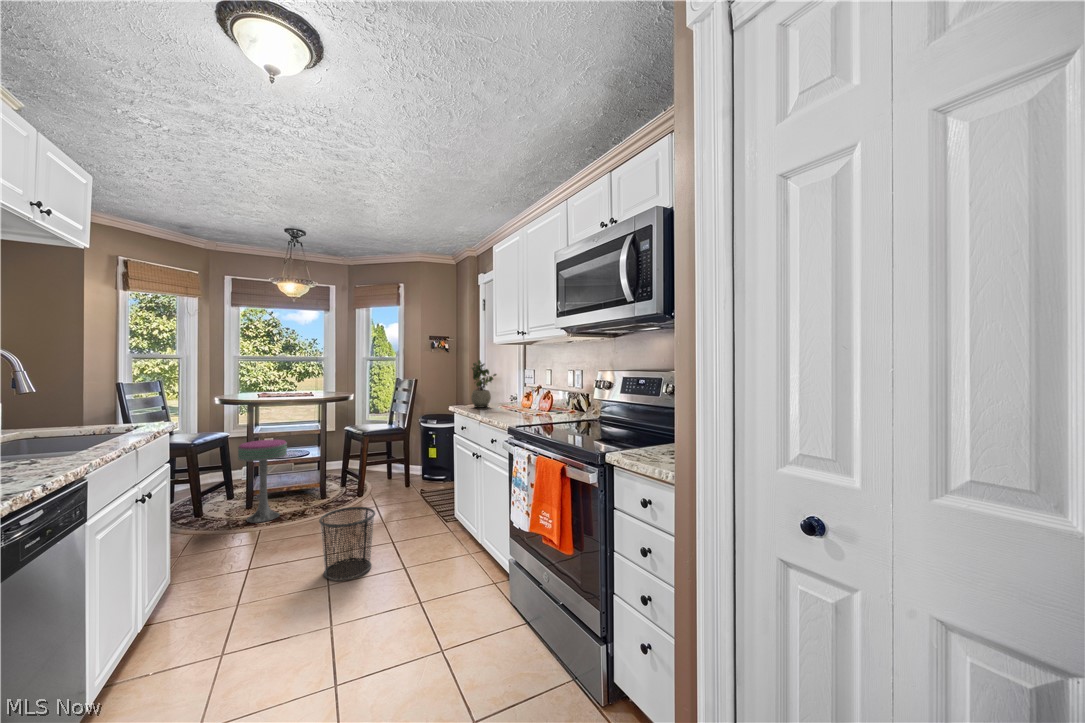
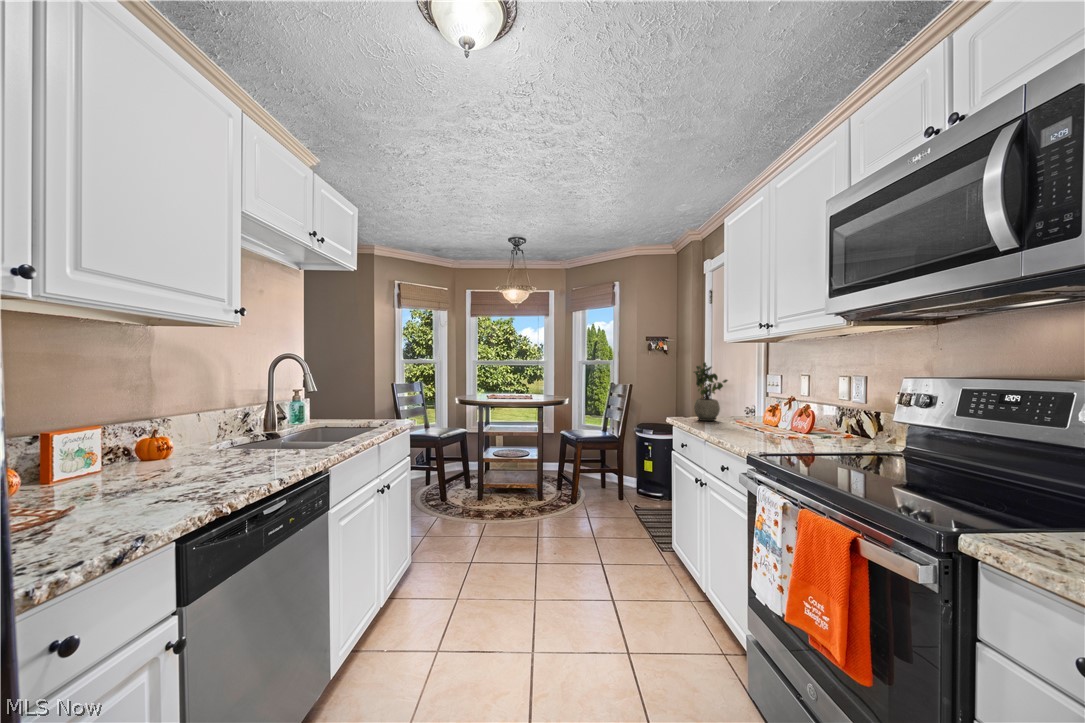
bar stool: present [238,440,287,523] -> none [469,438,508,516]
waste bin: present [319,507,375,581] -> none [528,521,583,602]

